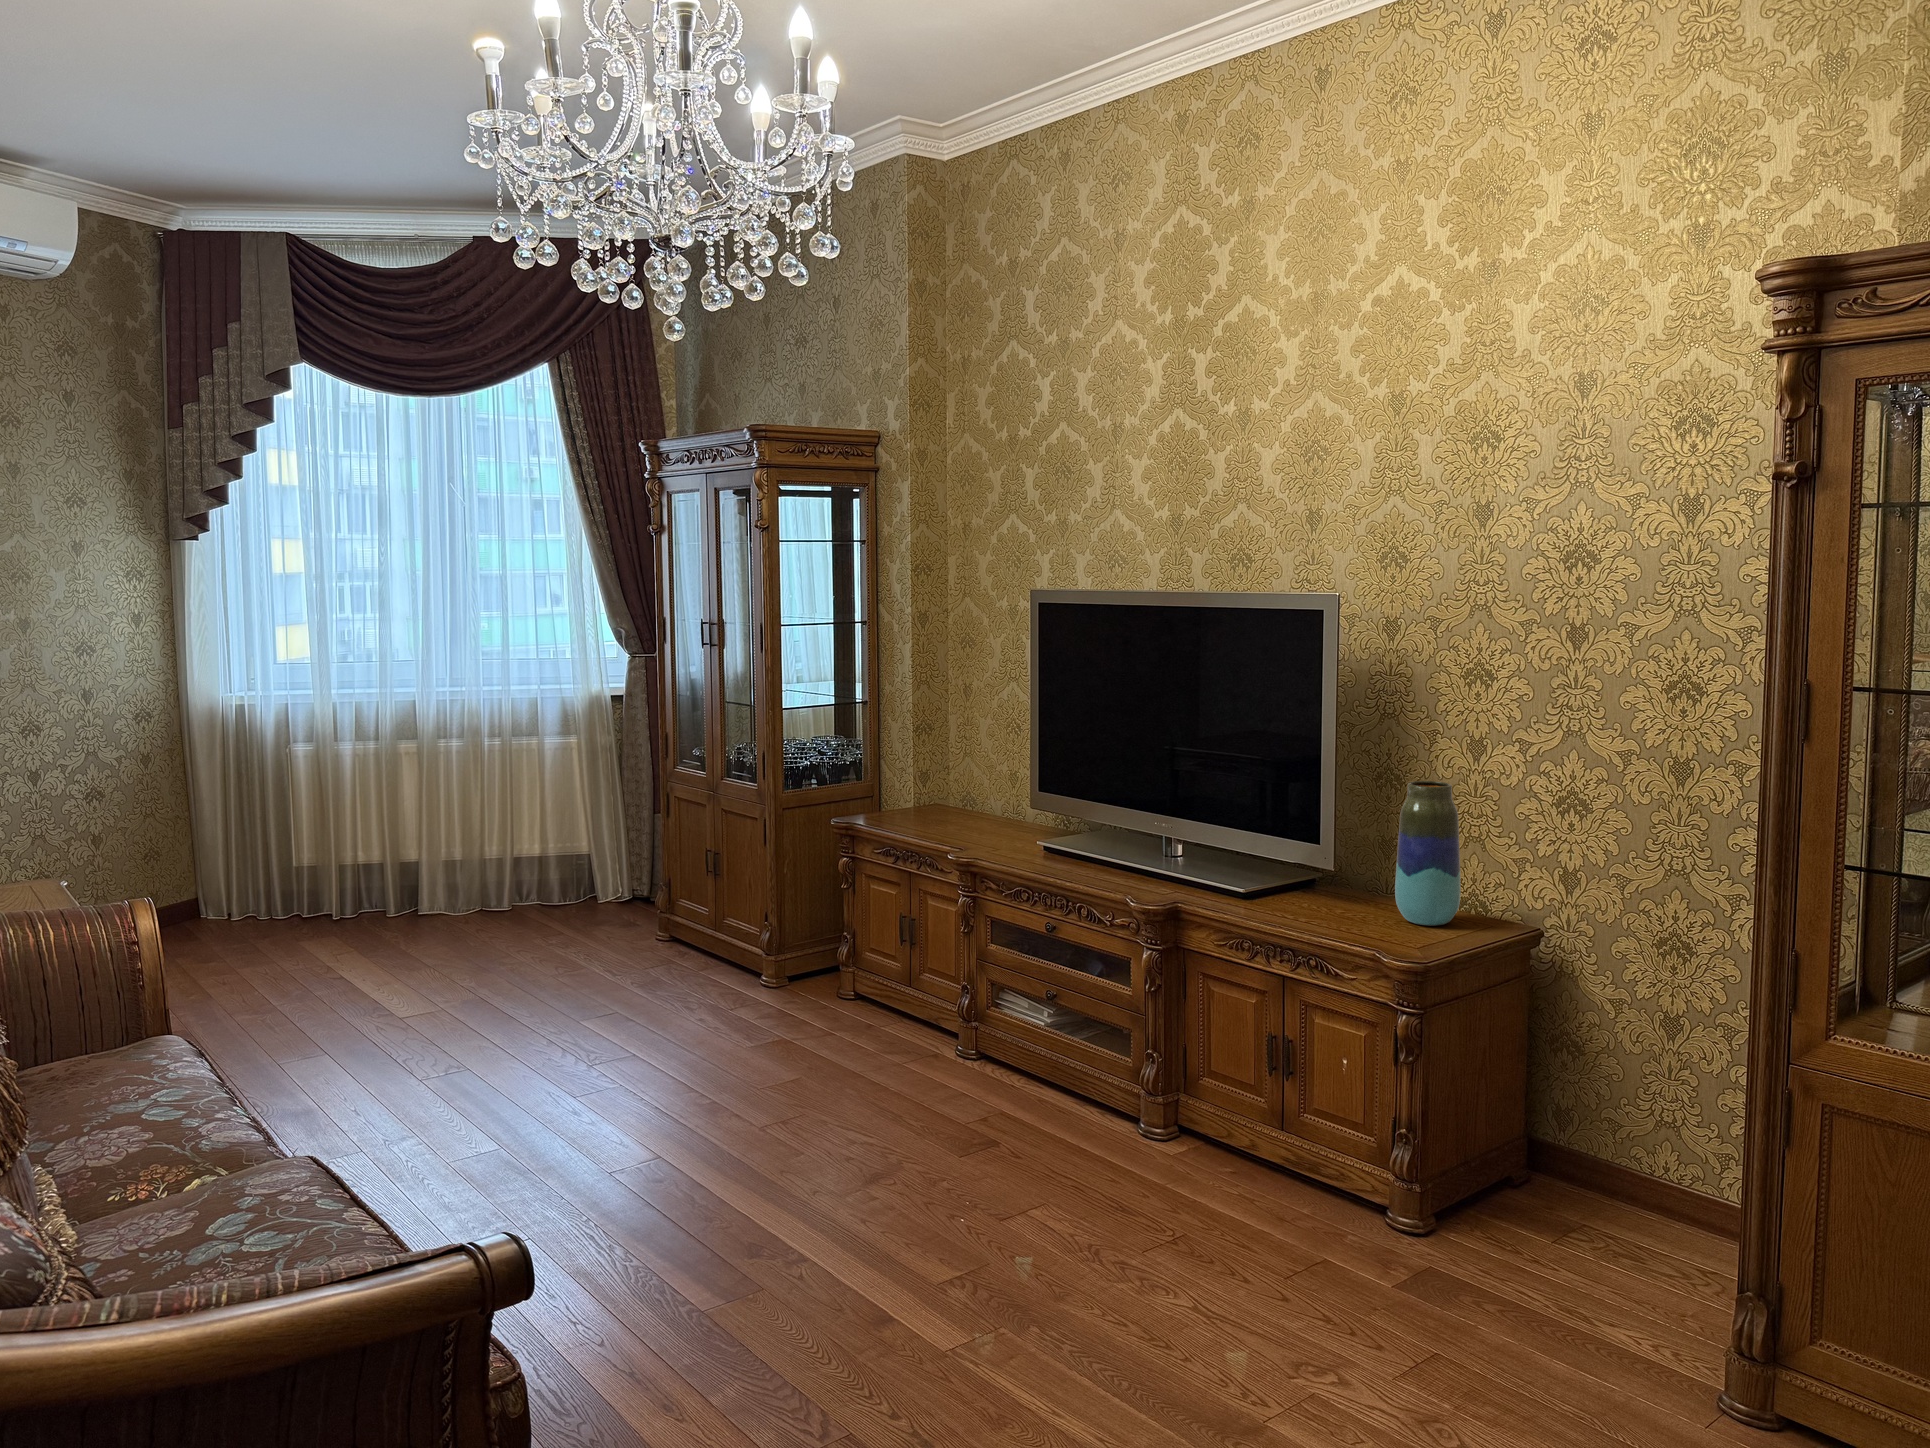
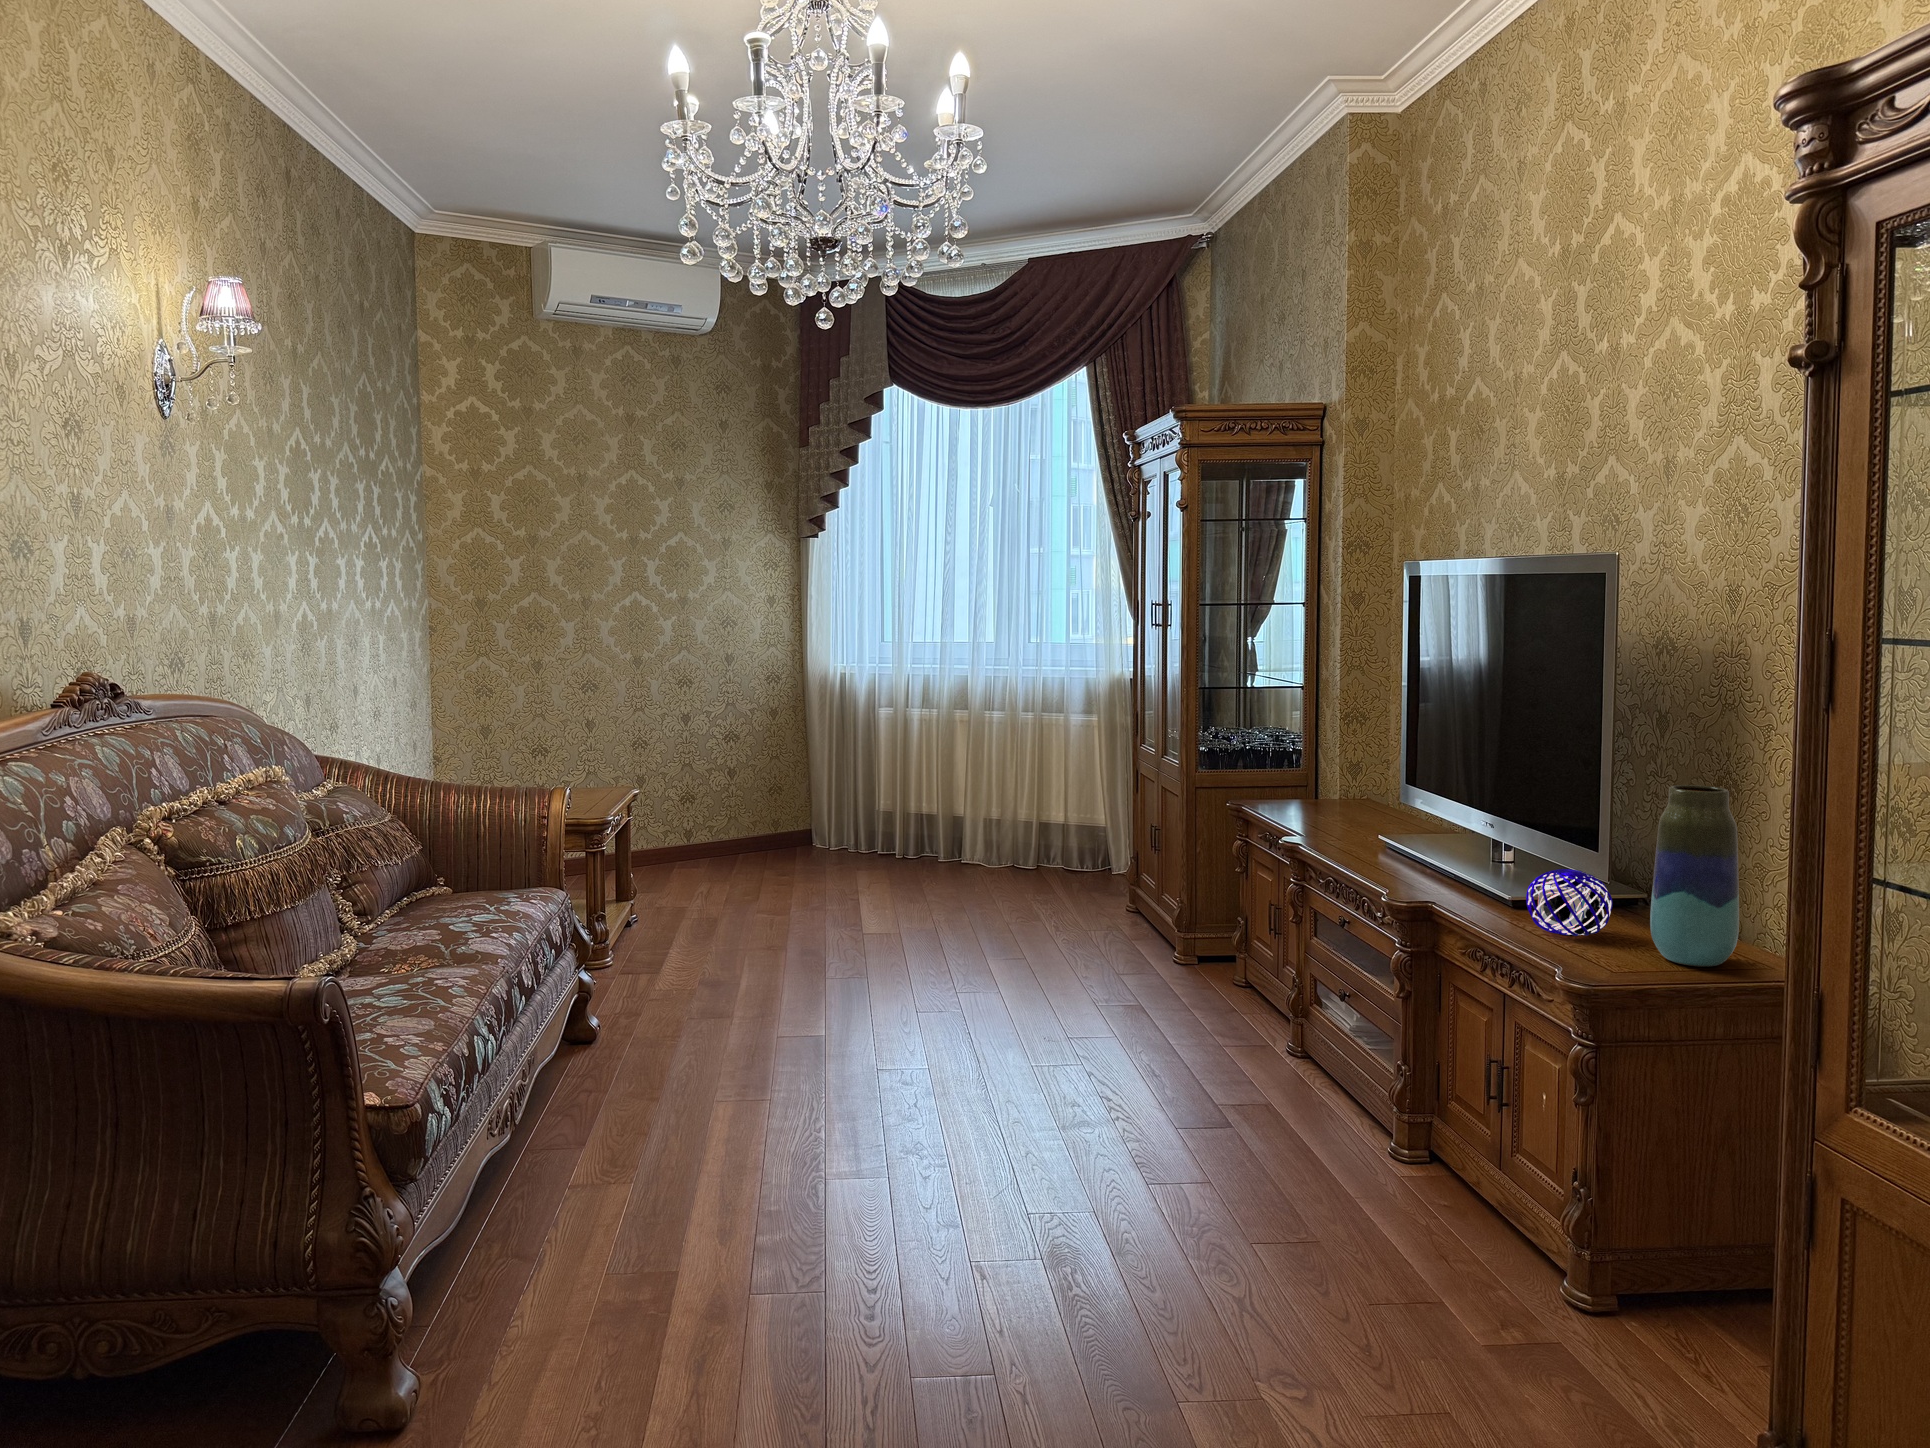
decorative orb: none [1286,859,1354,915] -> present [1526,869,1613,936]

